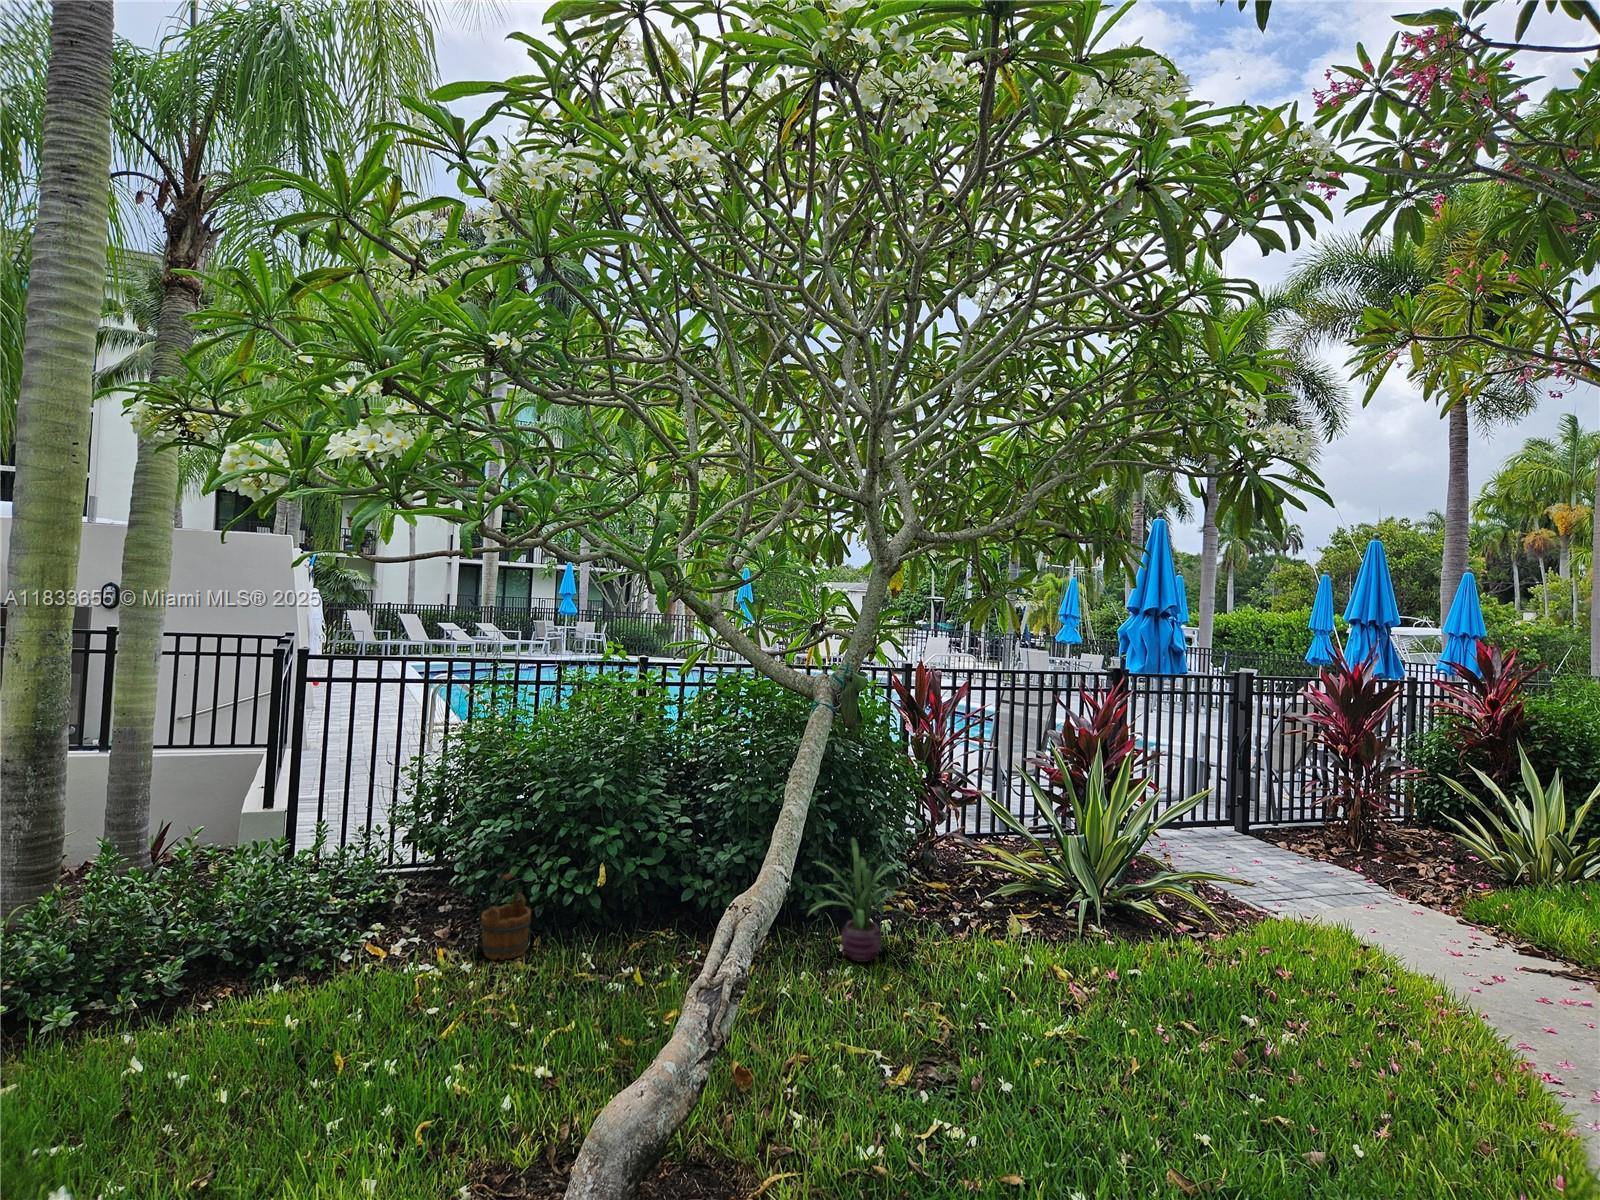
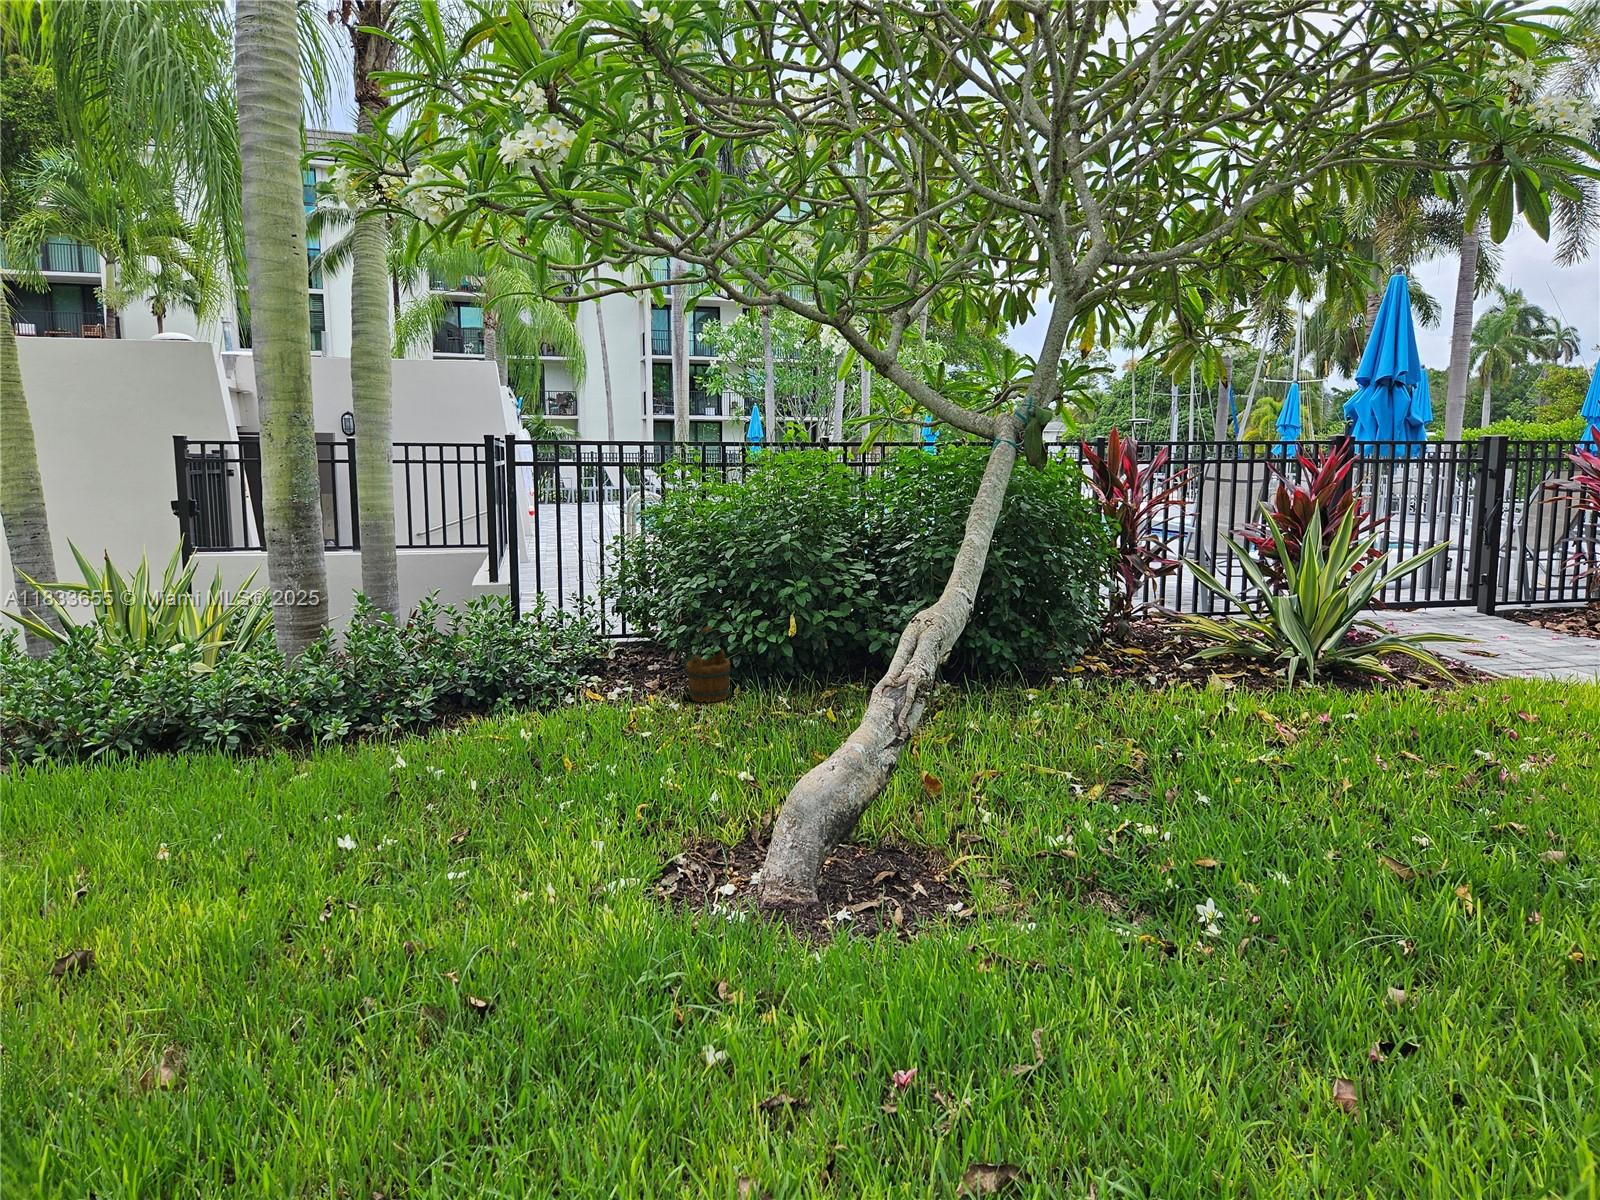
decorative plant: present [809,838,912,962] -> none [993,589,1107,707]

